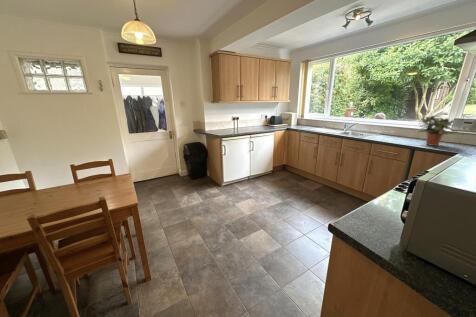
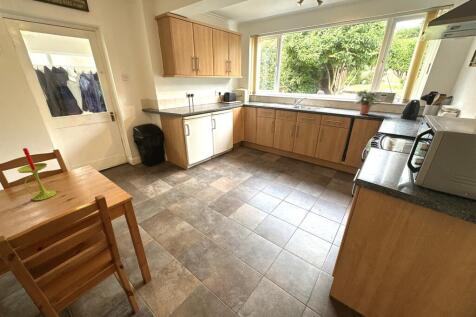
candle: none [74,157,98,196] -> present [17,148,56,201]

